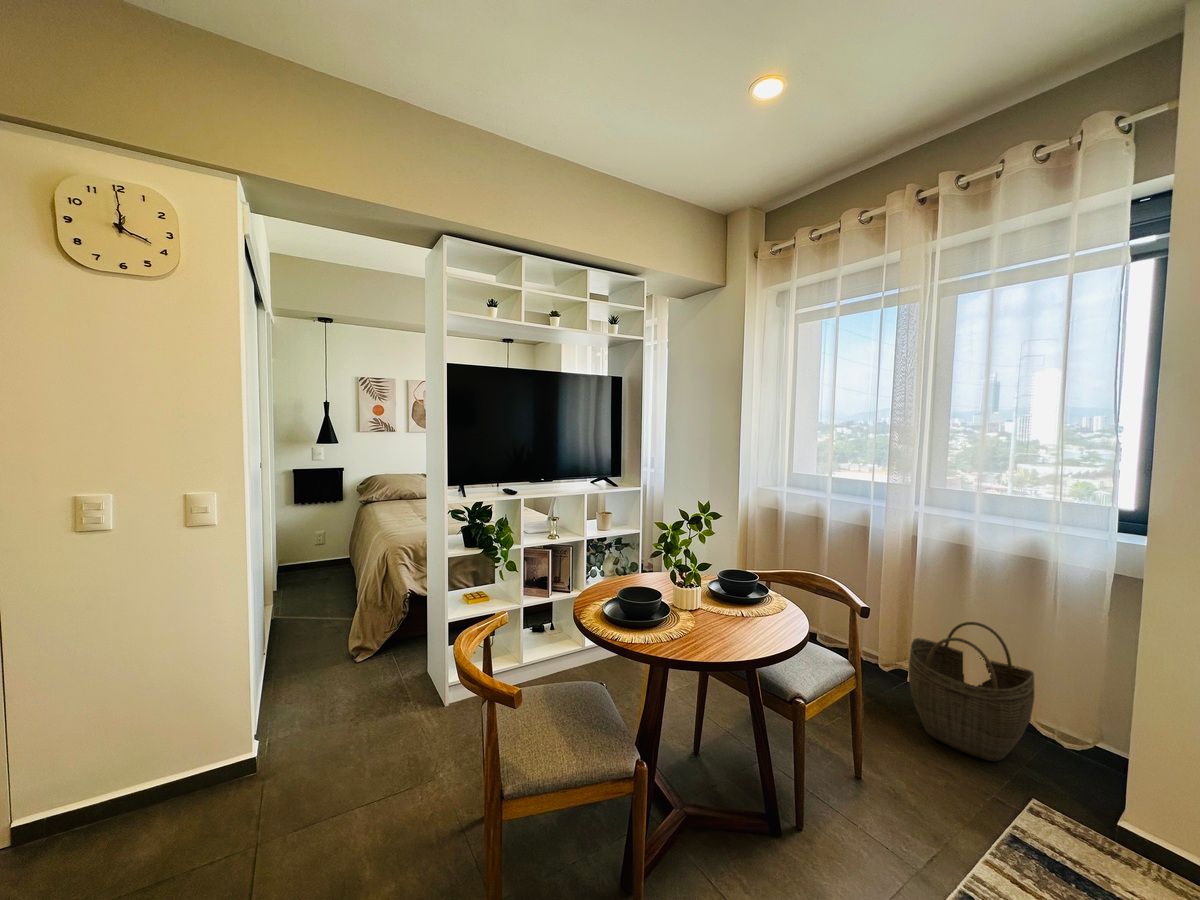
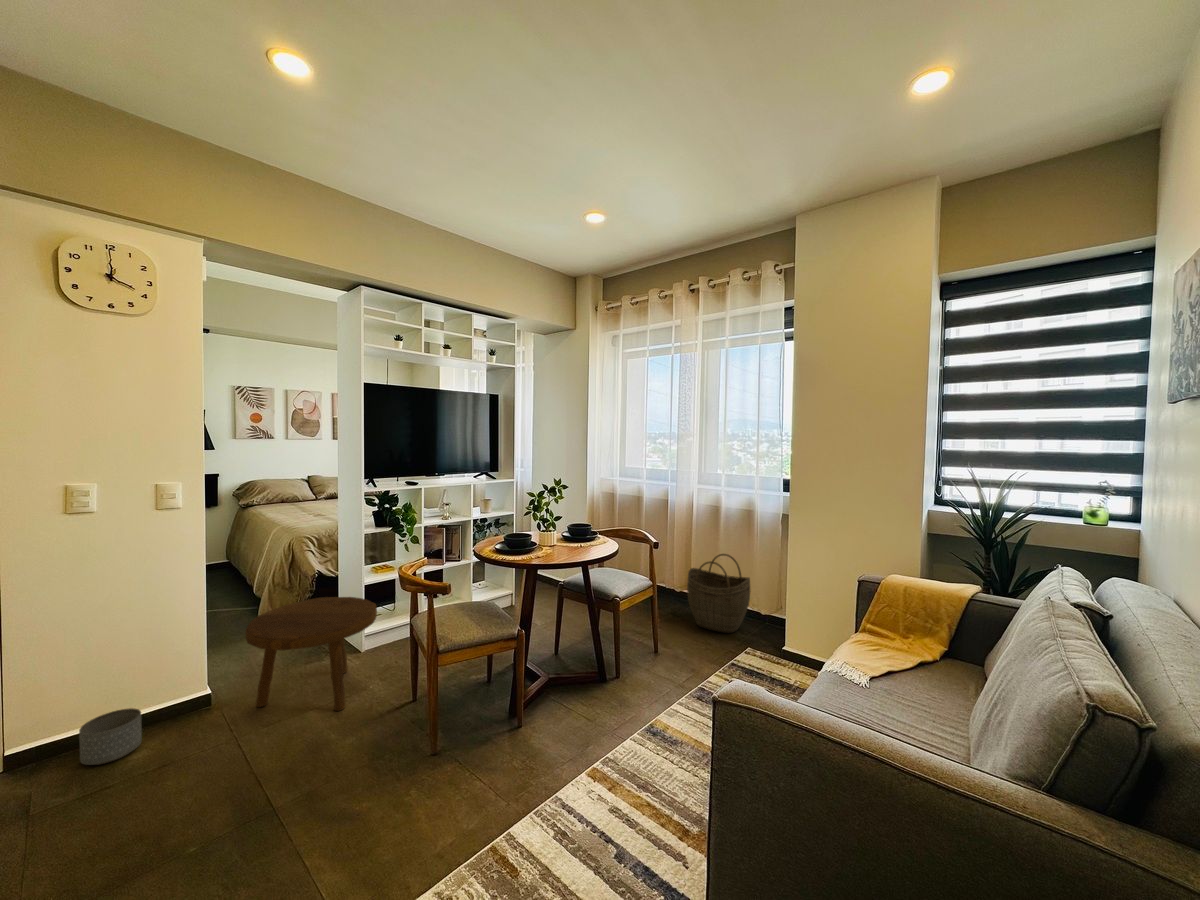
footstool: none [282,640,451,817] -> present [246,597,377,711]
planter: none [86,776,164,856] -> present [79,708,142,765]

